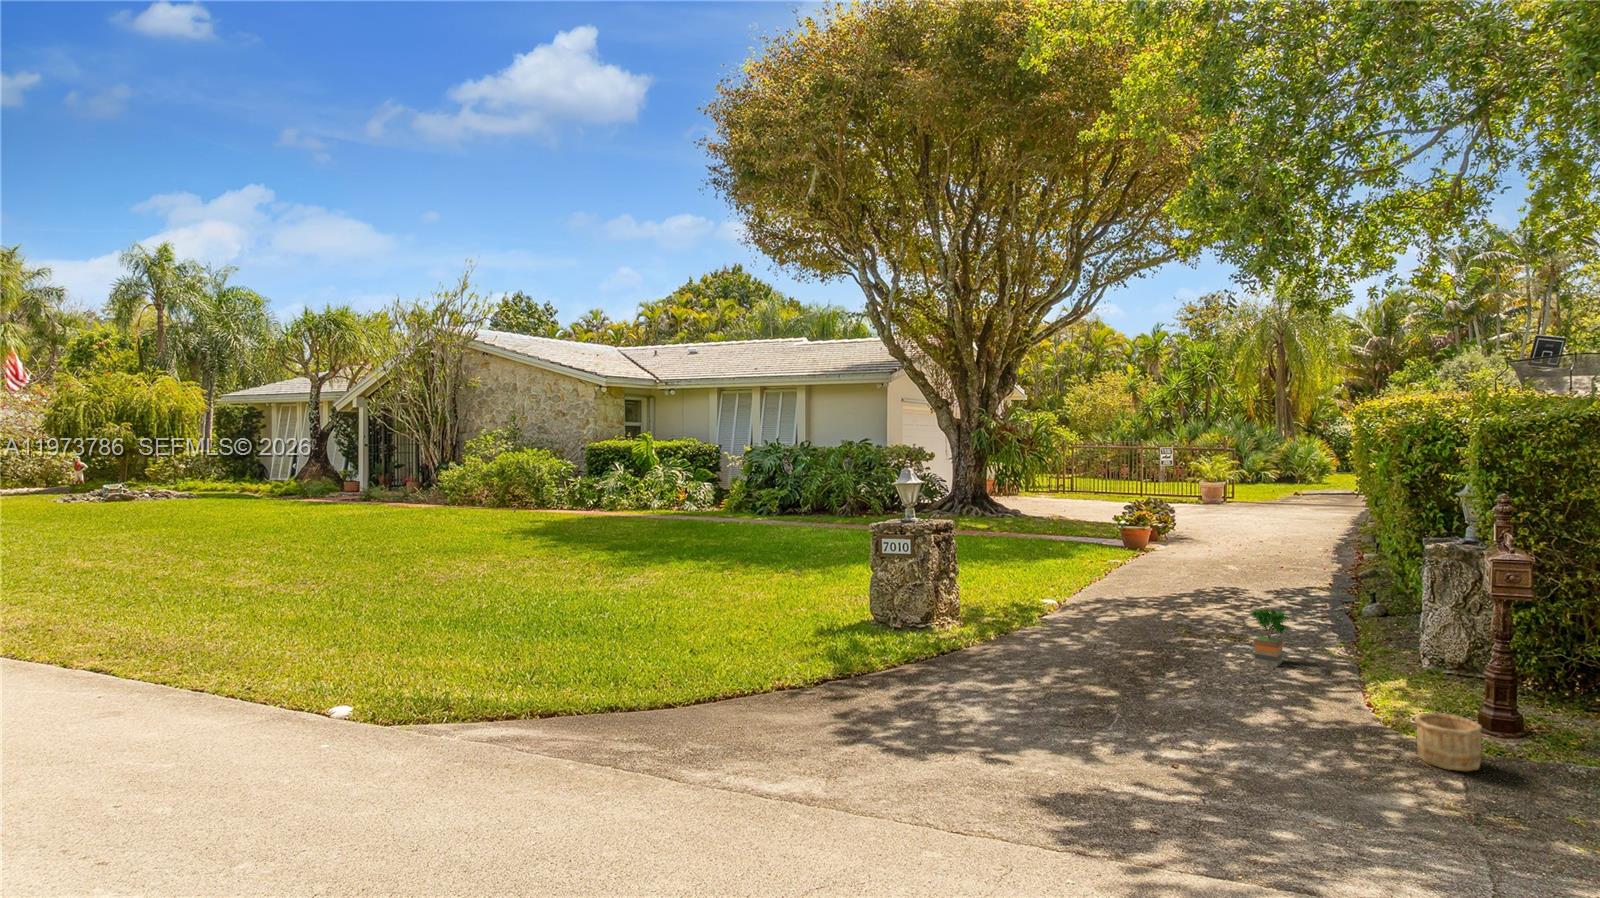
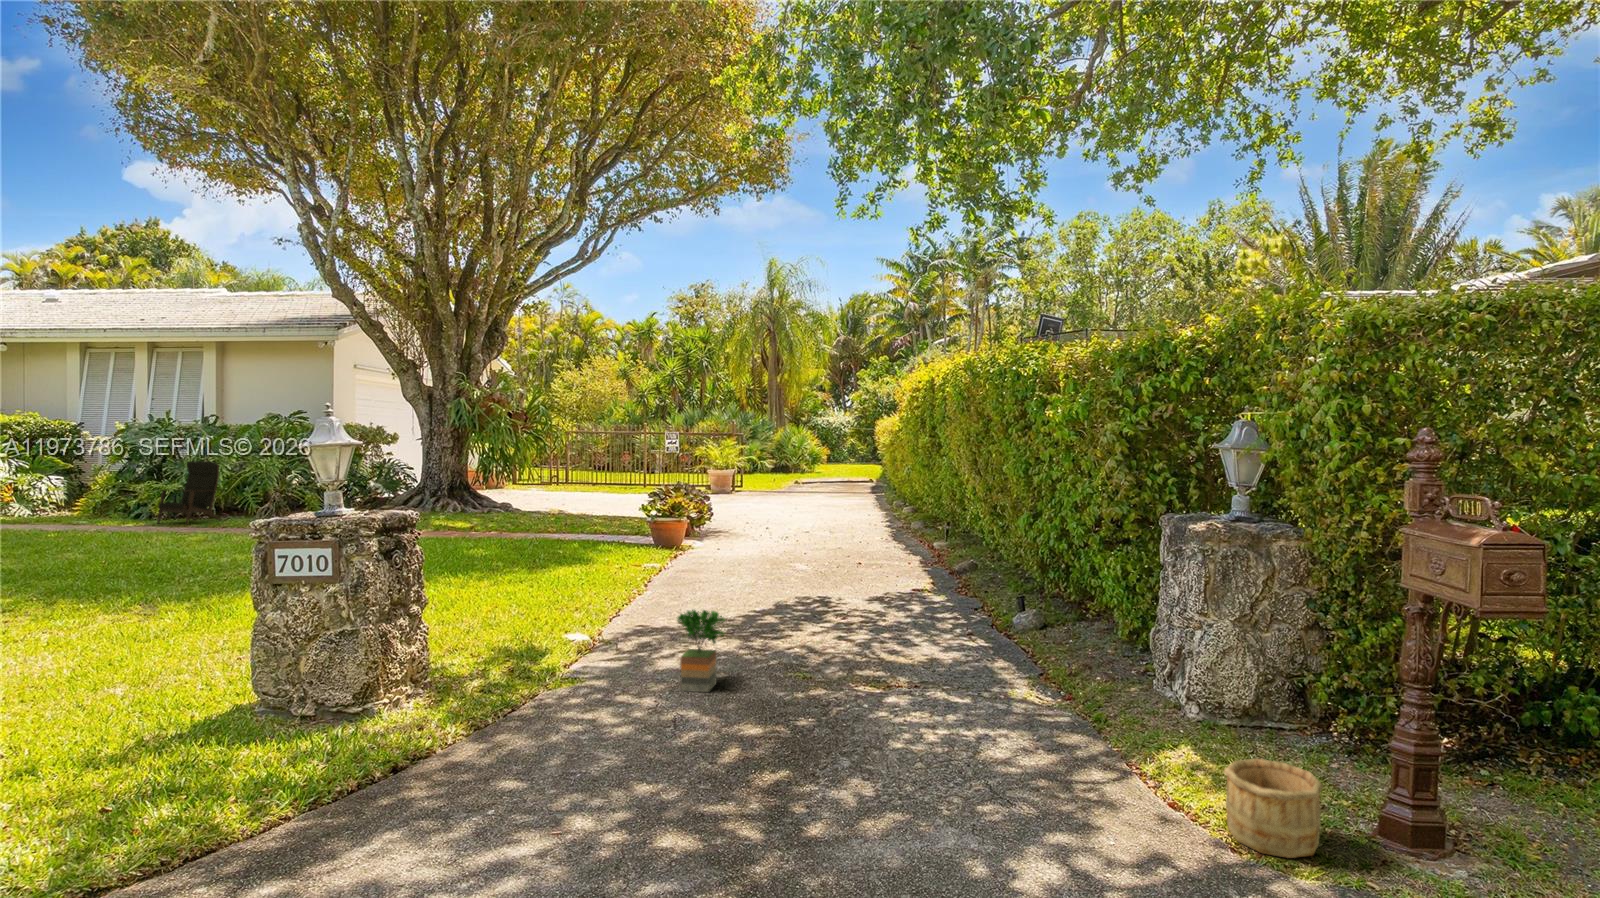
lounge chair: none [795,474,831,515] -> present [157,461,222,525]
potted tree: present [1251,609,1289,667] -> present [677,610,725,692]

